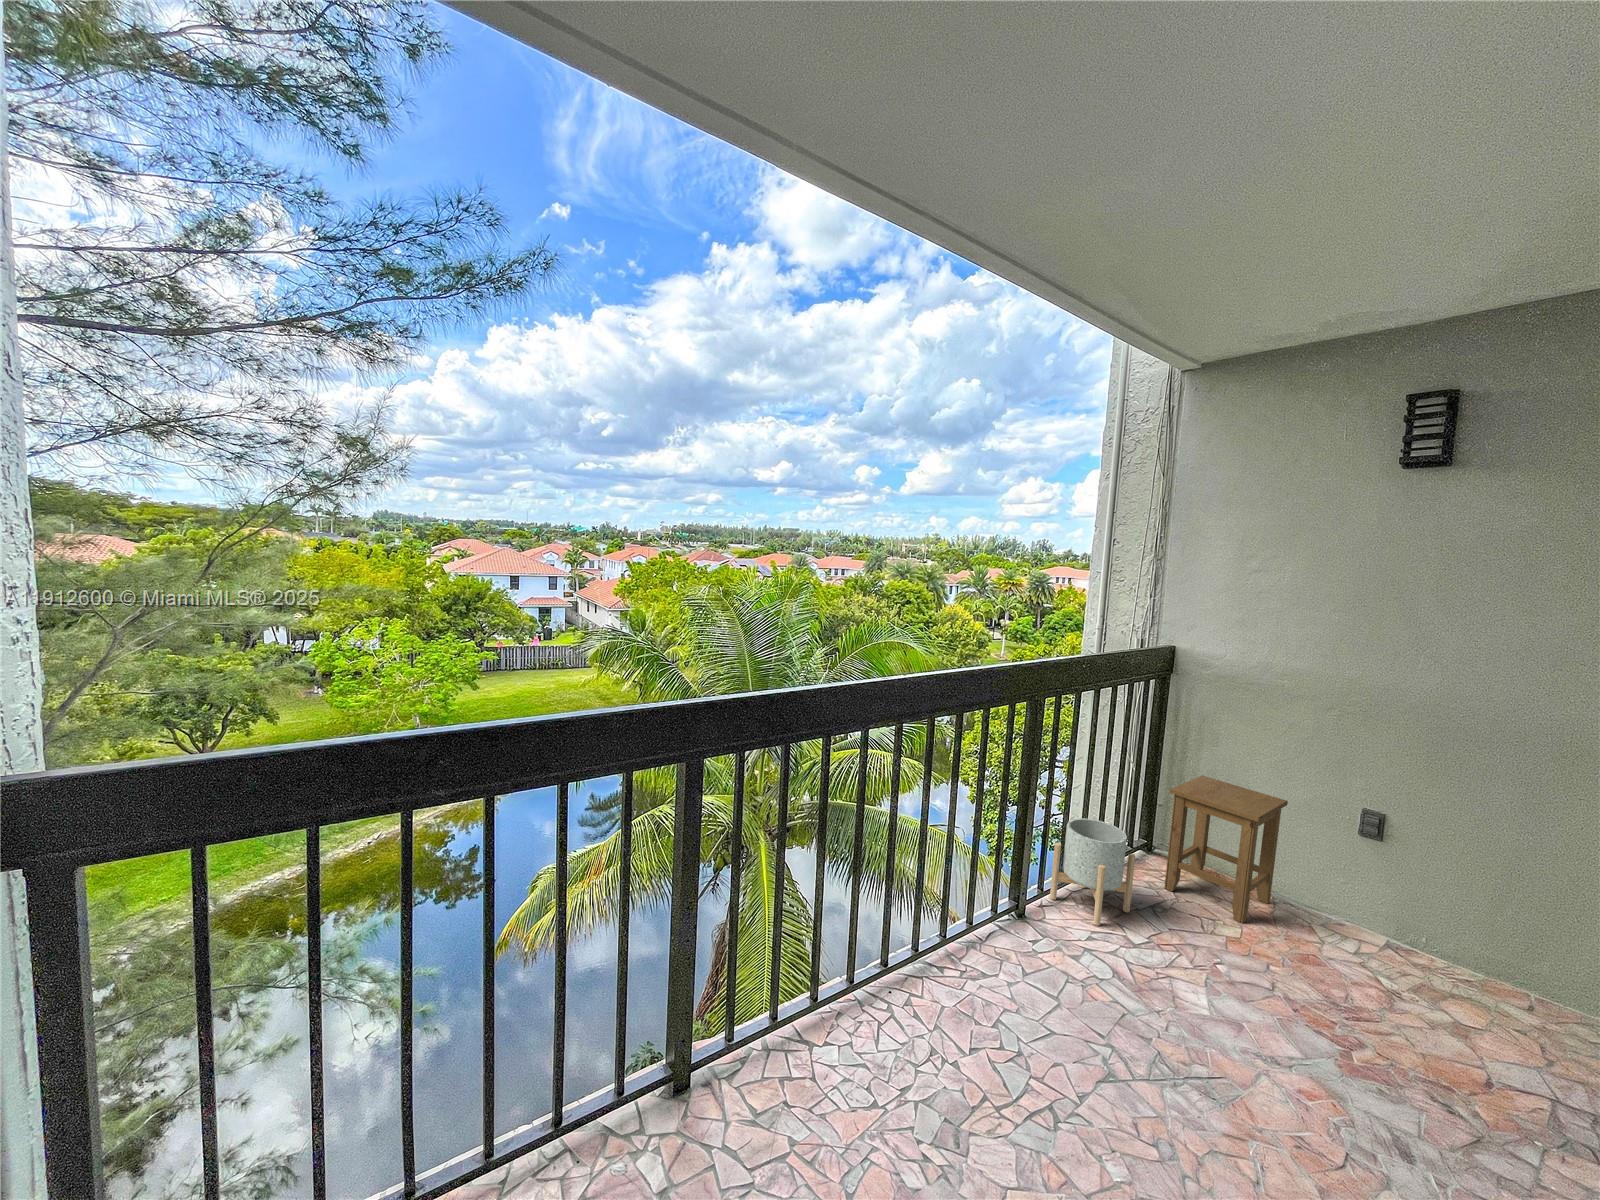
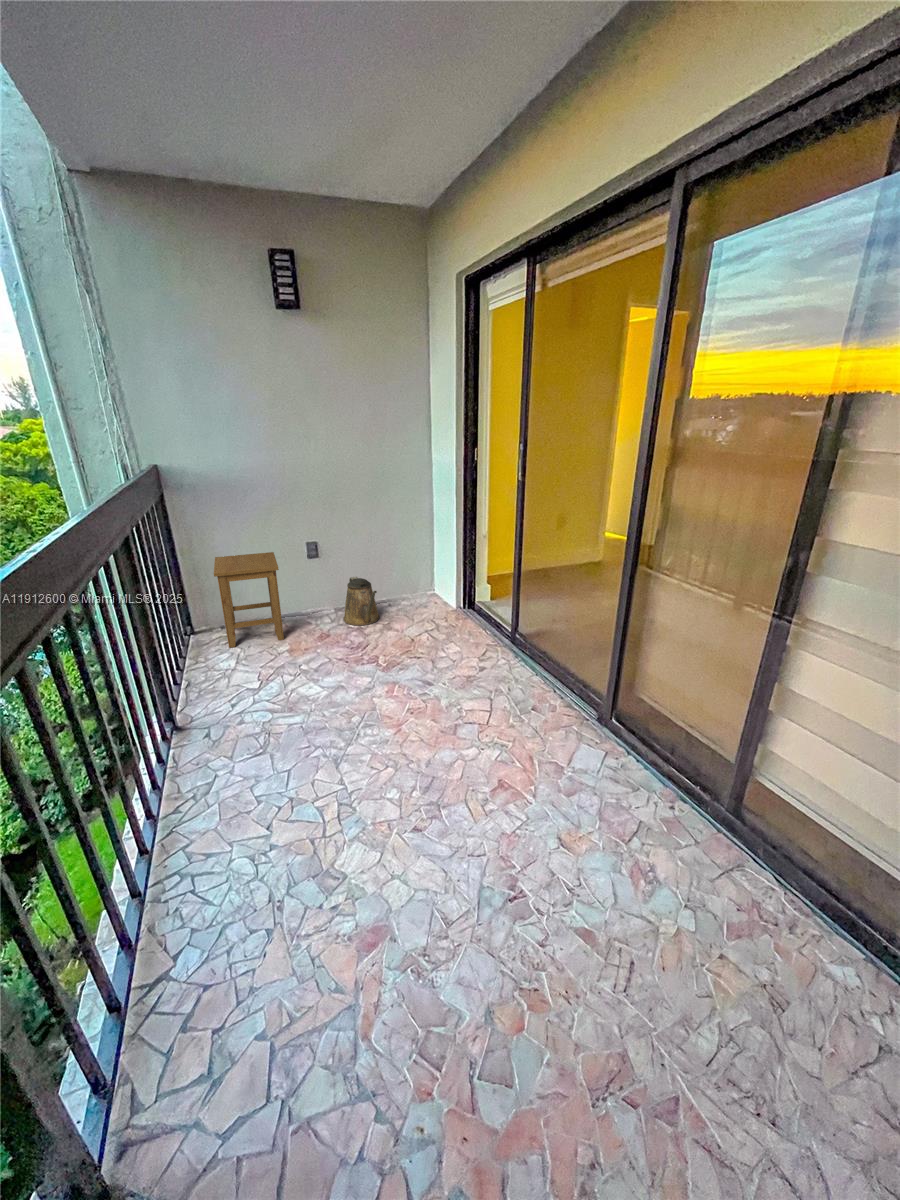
planter: present [1050,818,1135,926] -> none [166,618,231,703]
watering can: none [1378,902,1471,1006] -> present [344,576,379,626]

